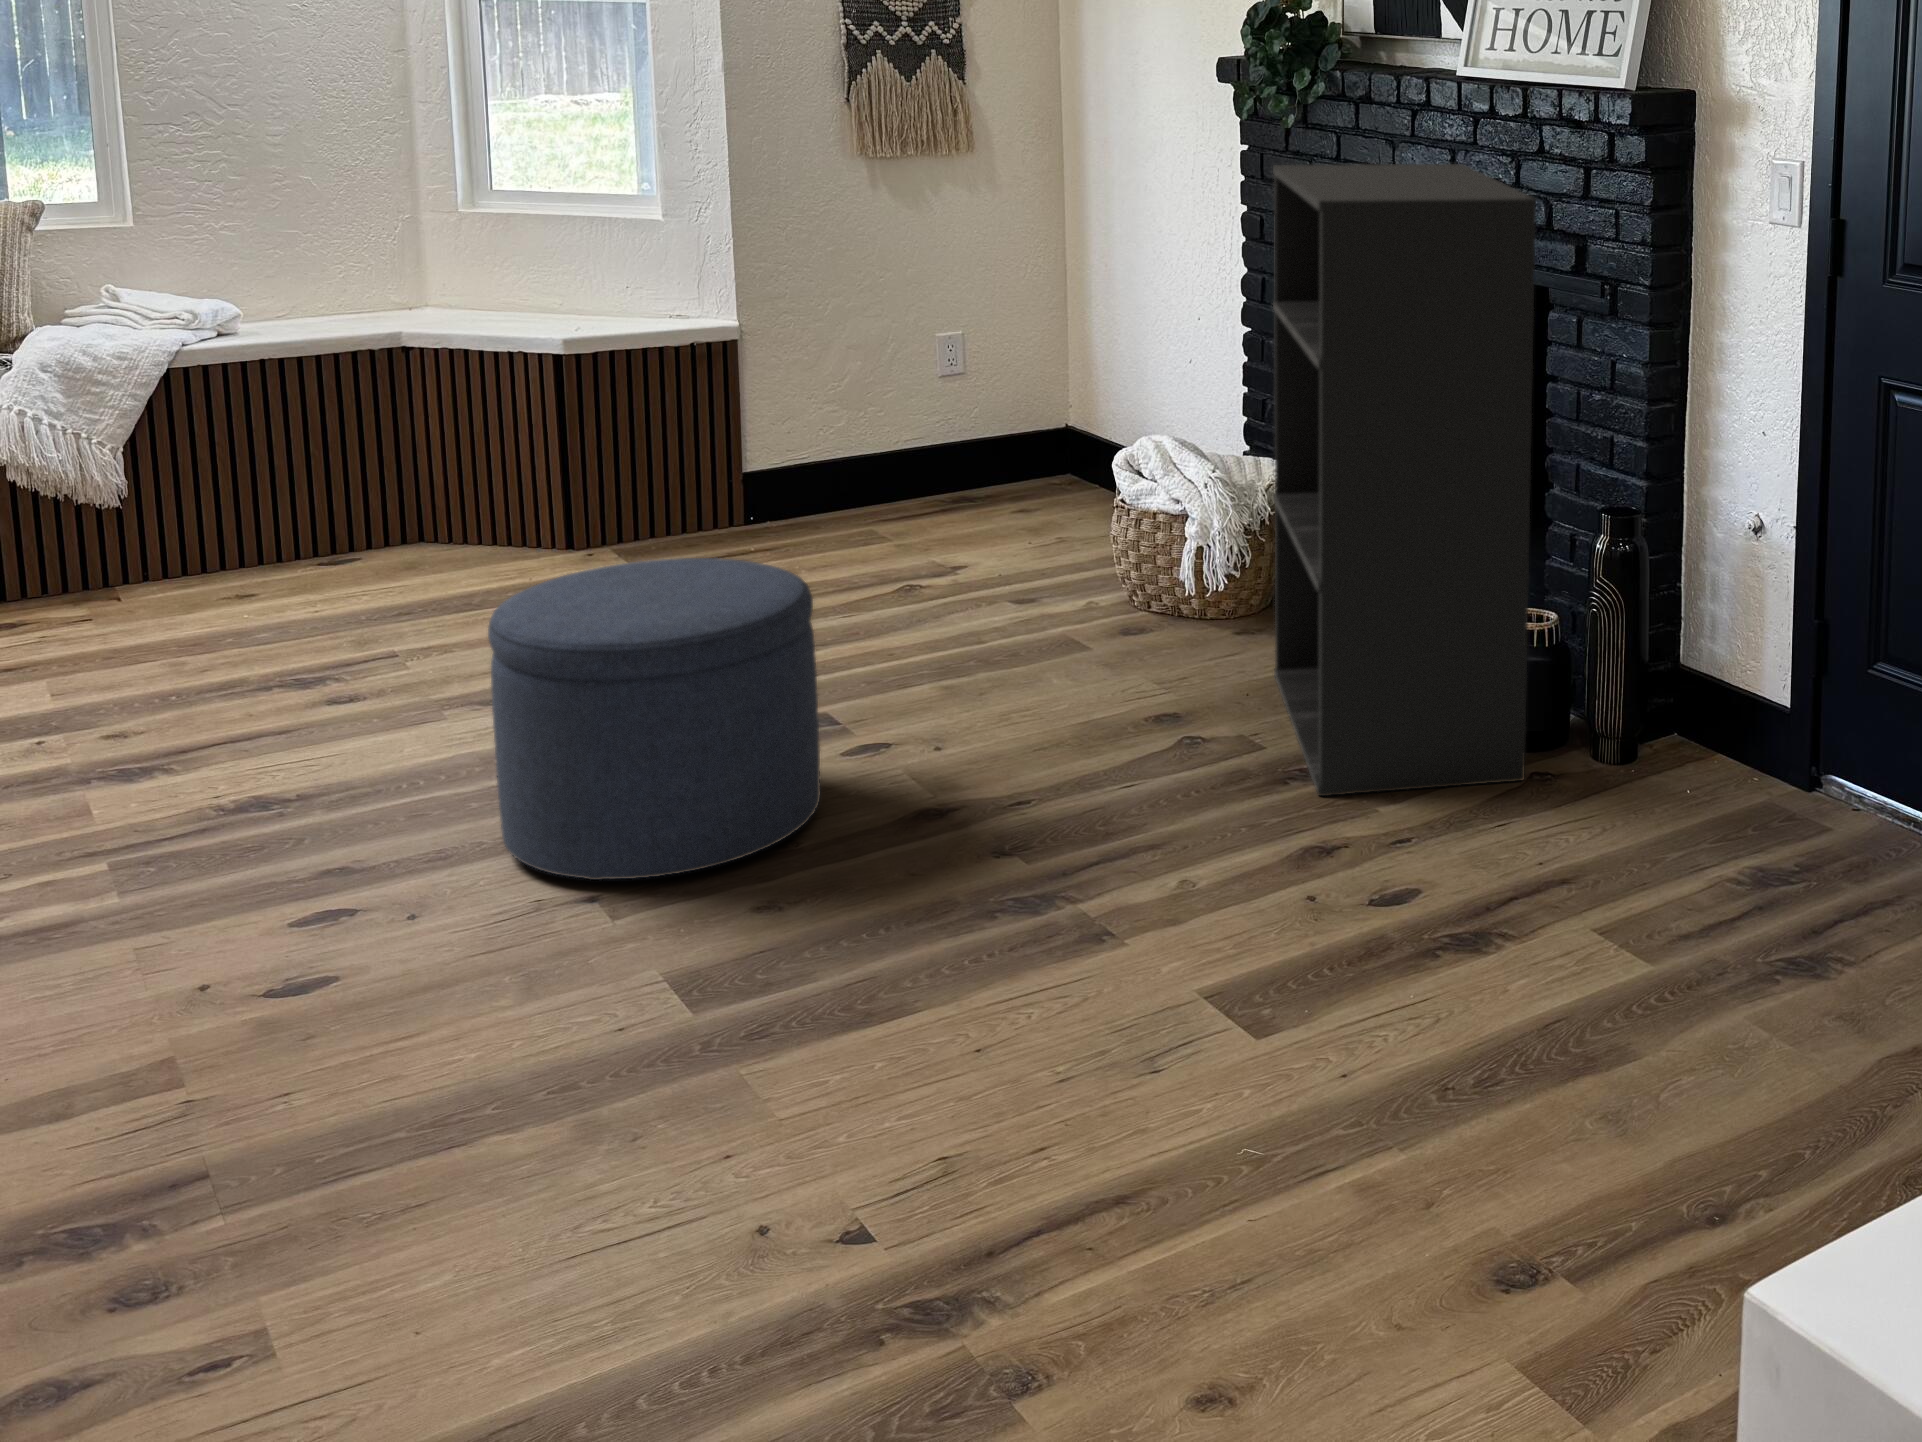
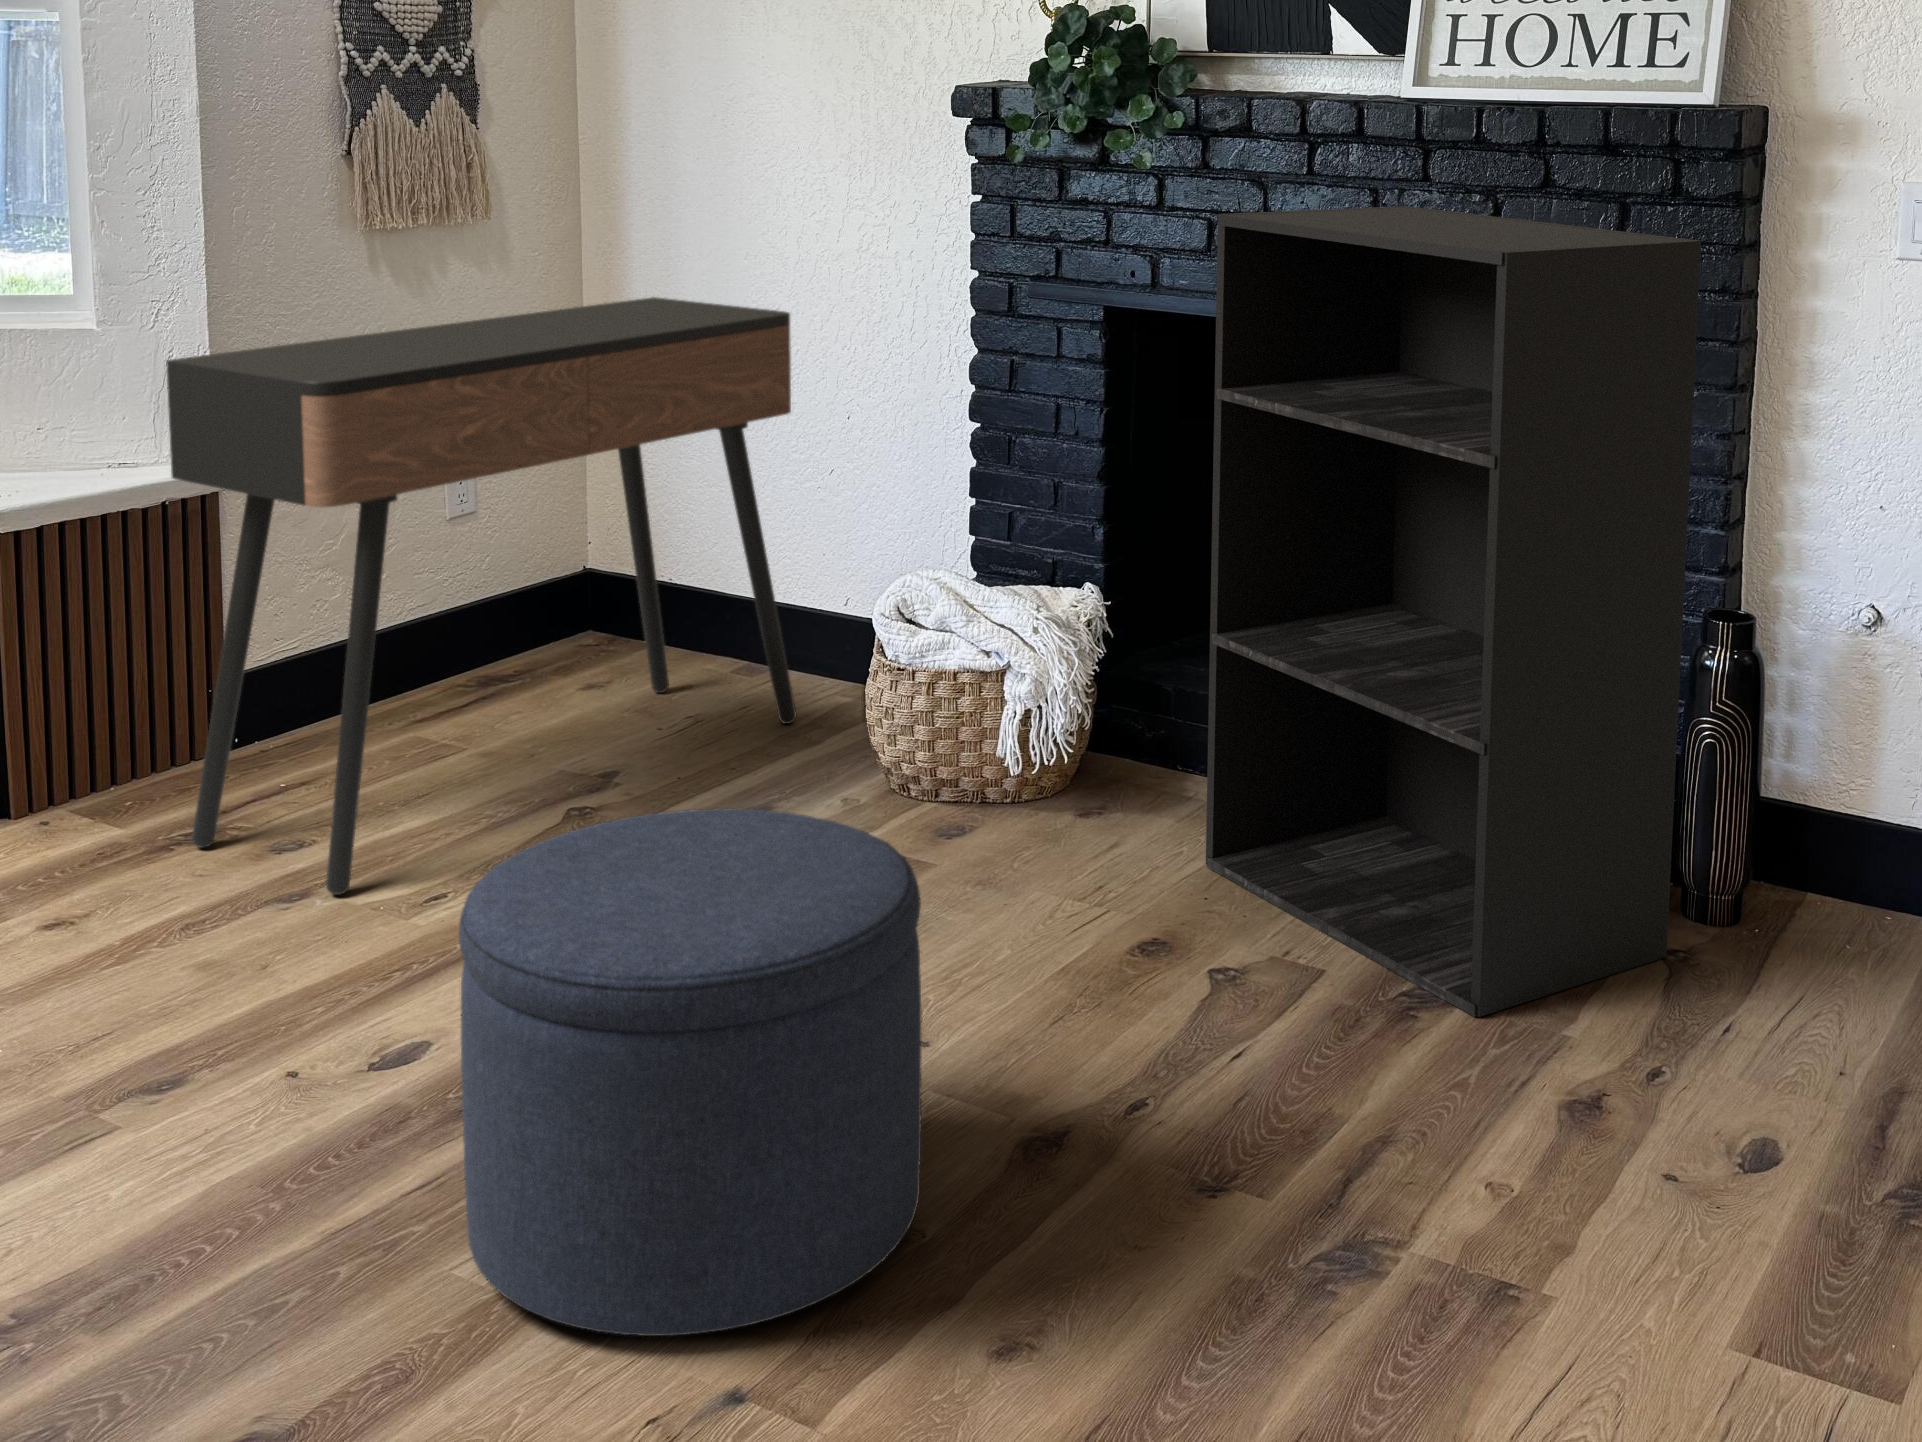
console table: none [632,216,1126,617] -> present [166,297,797,895]

